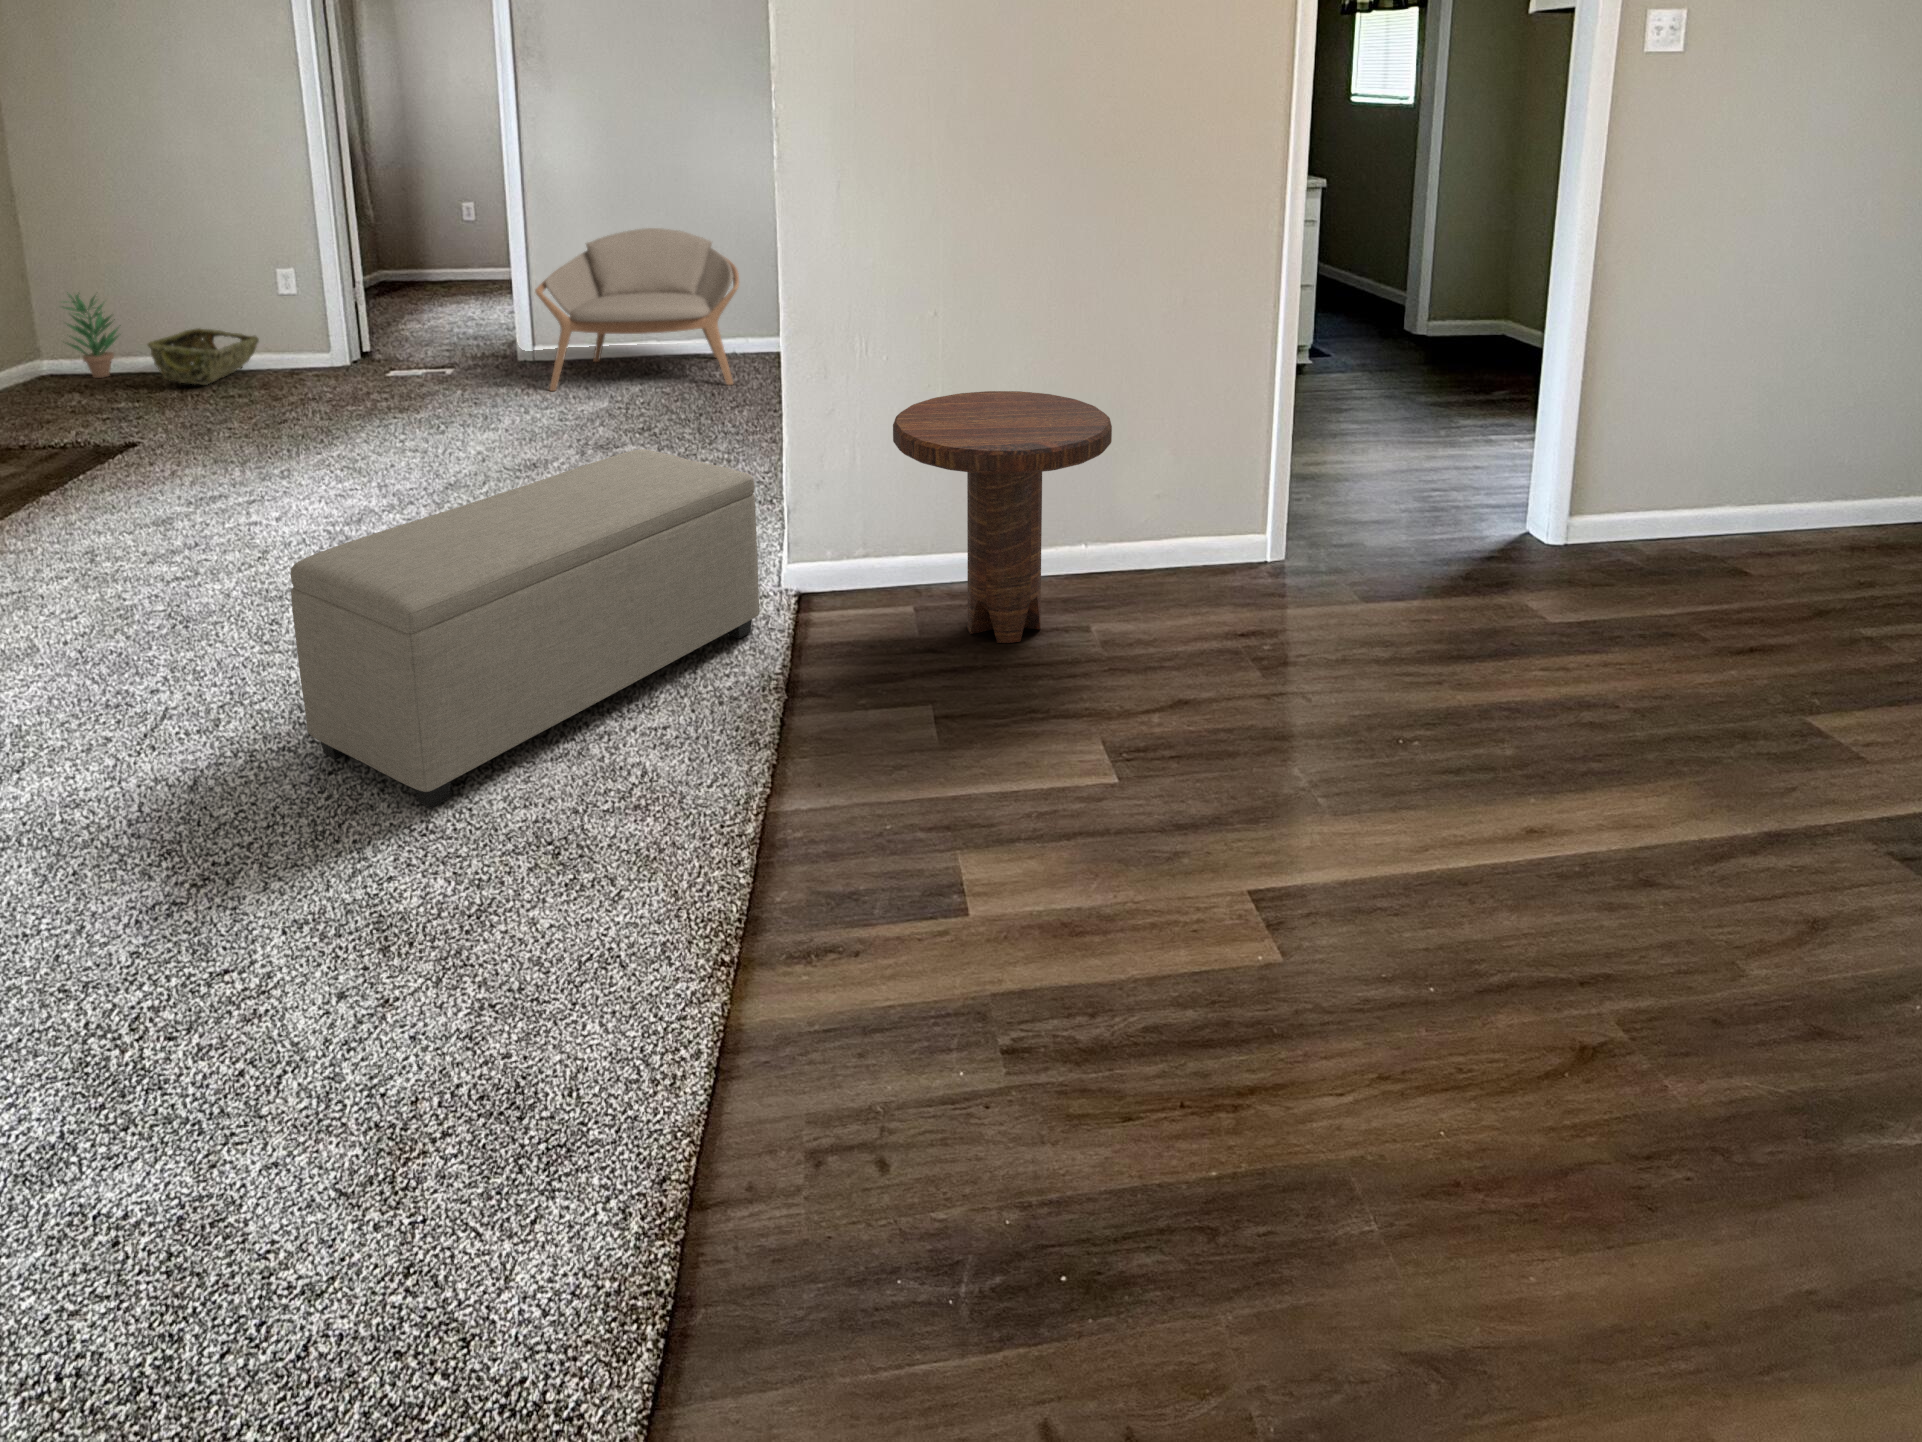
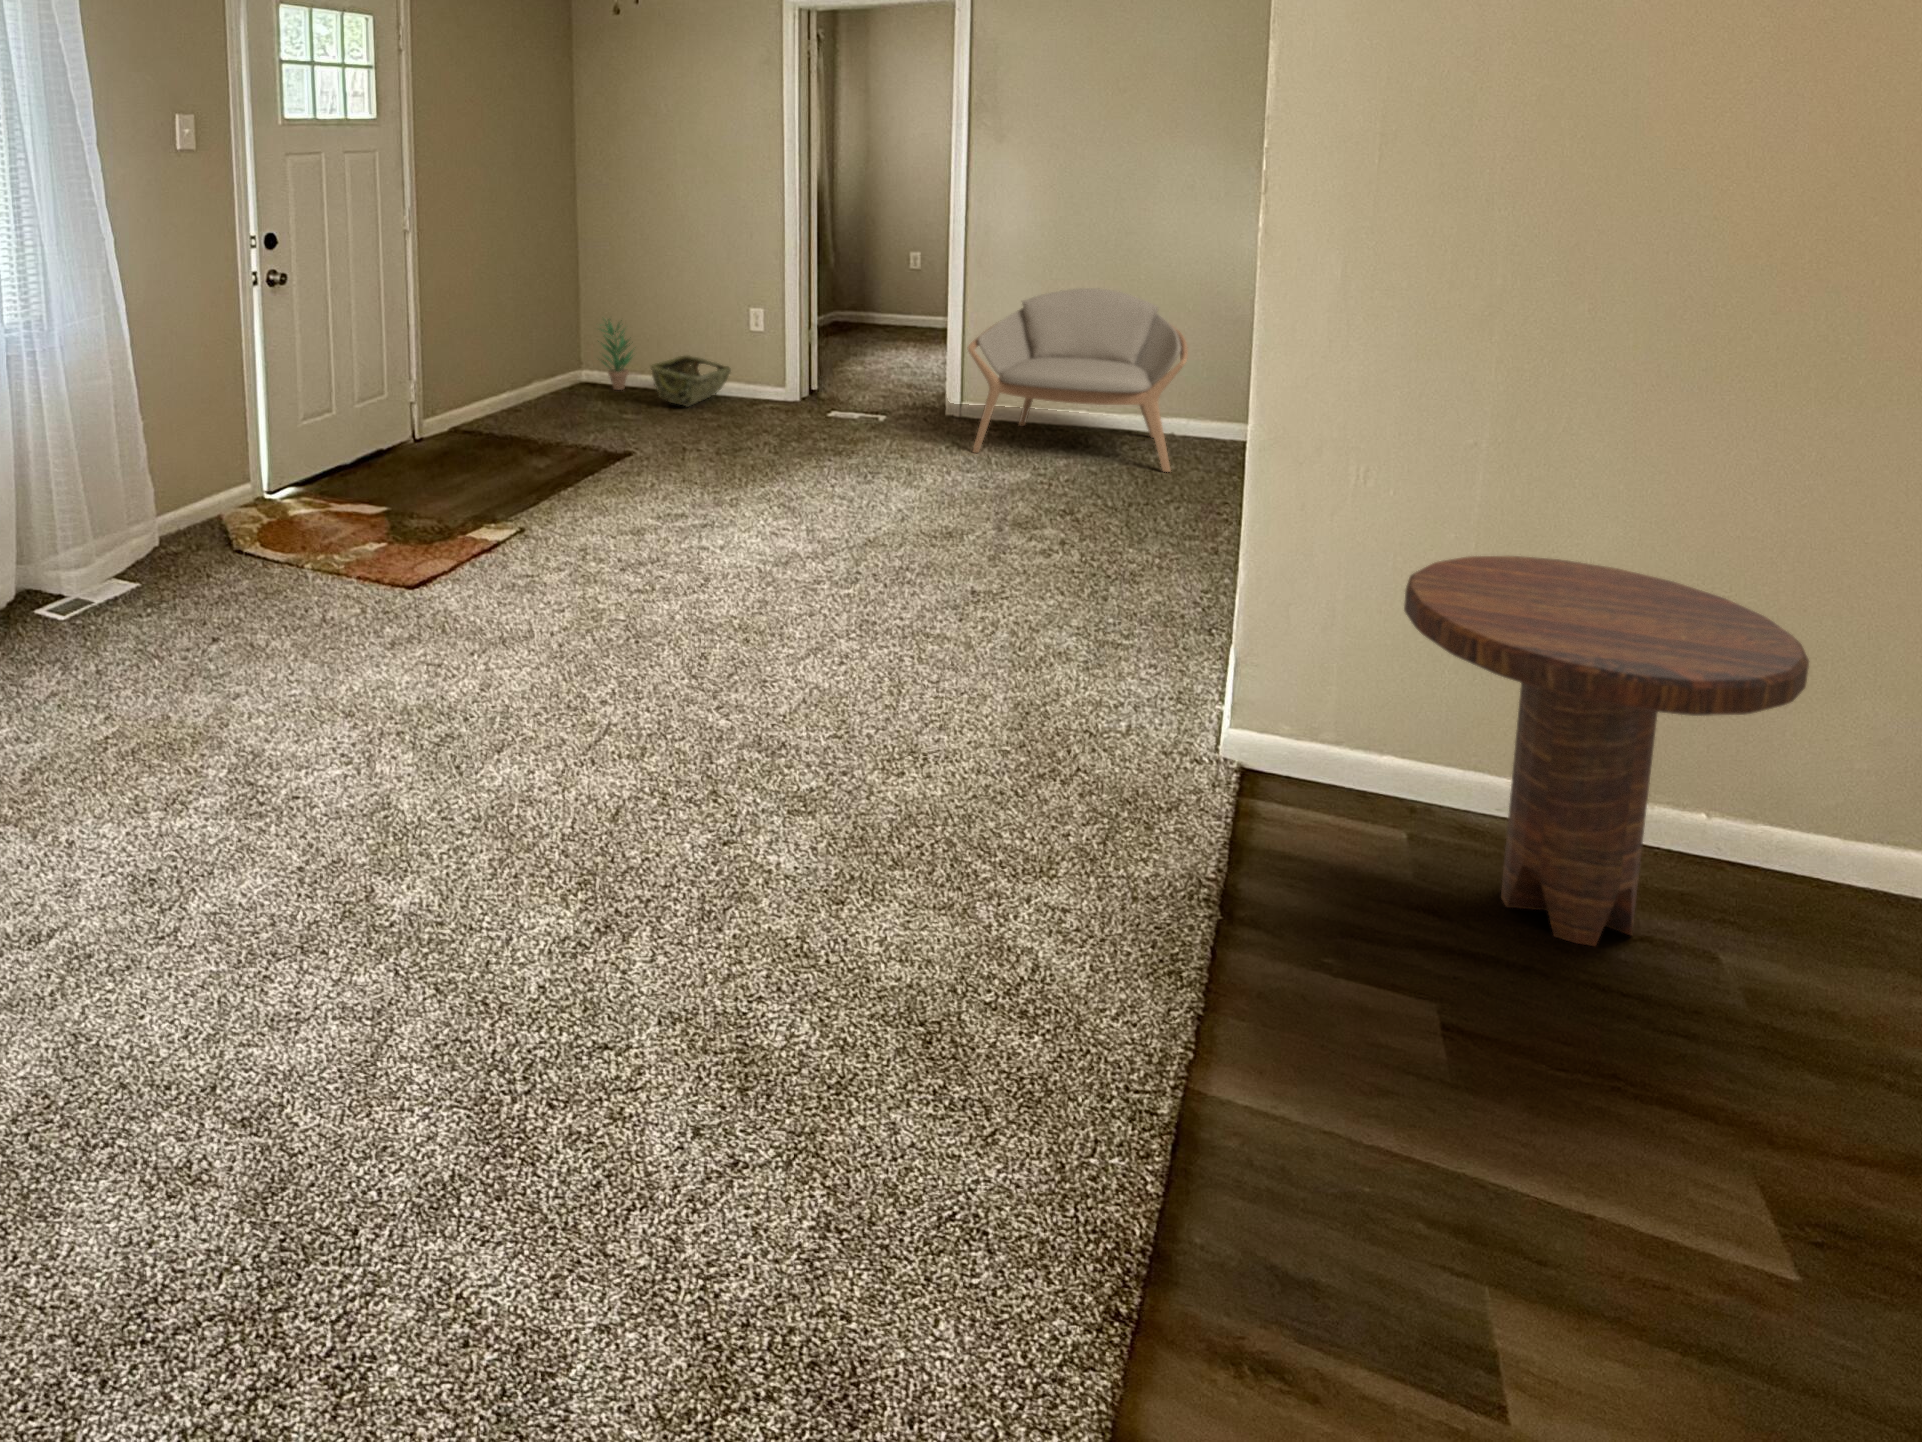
ottoman: present [291,449,759,808] -> none [709,554,1200,923]

